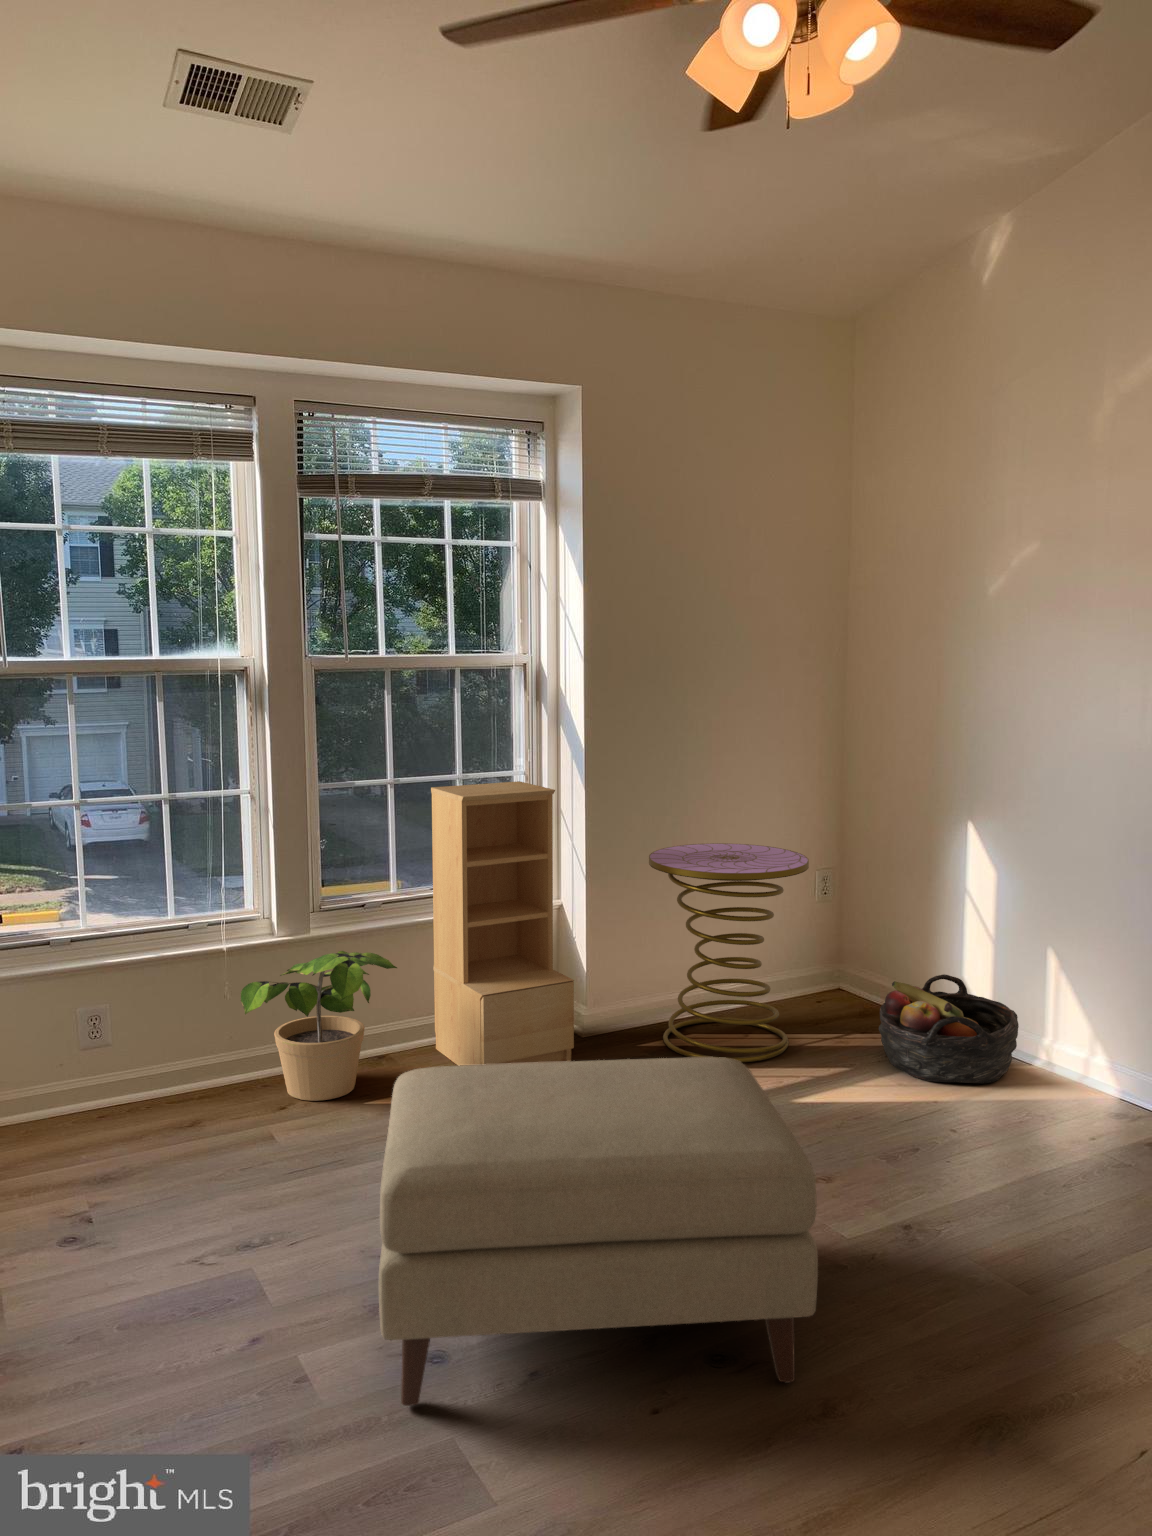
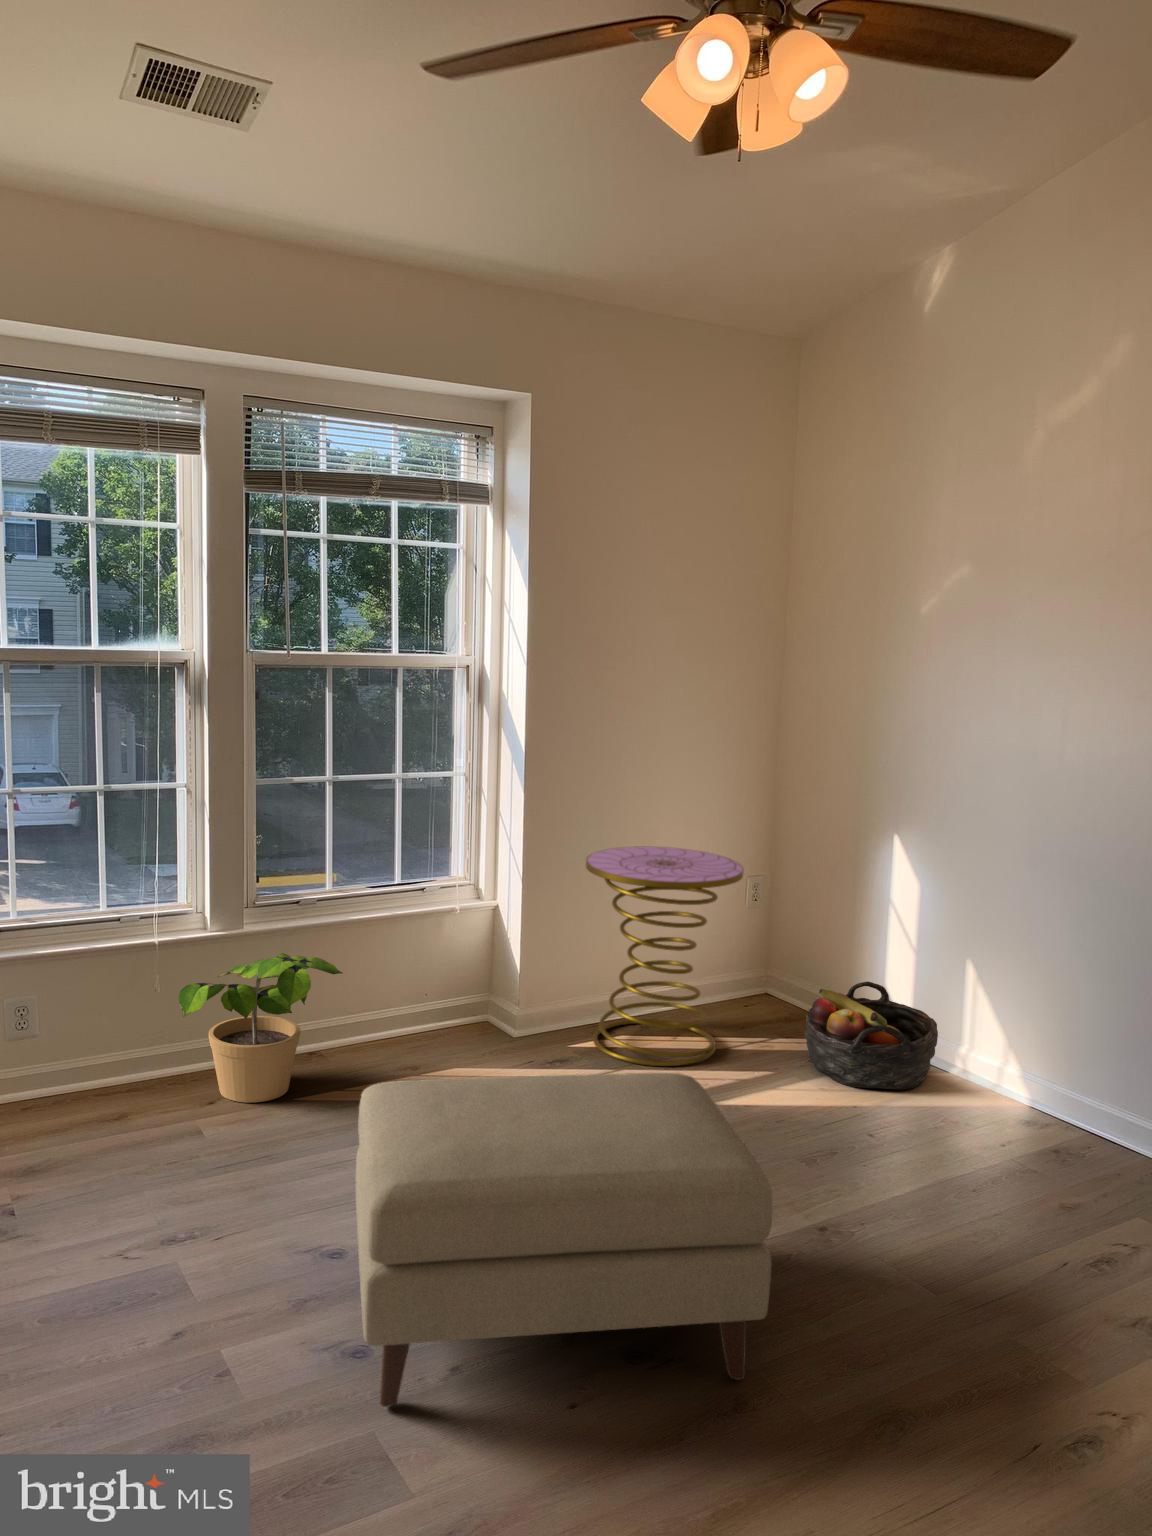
bookshelf: present [431,781,574,1066] -> none [365,781,511,1085]

